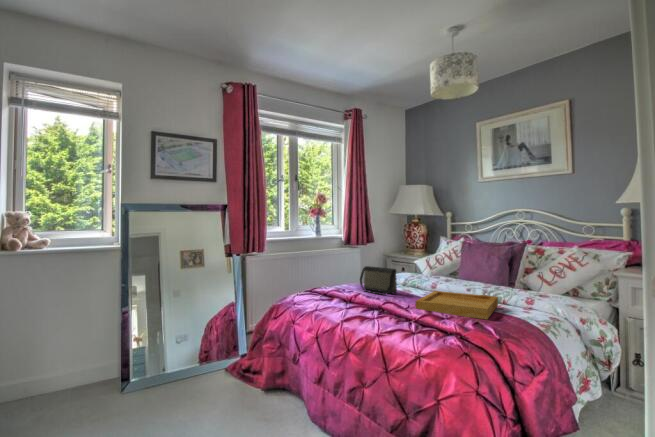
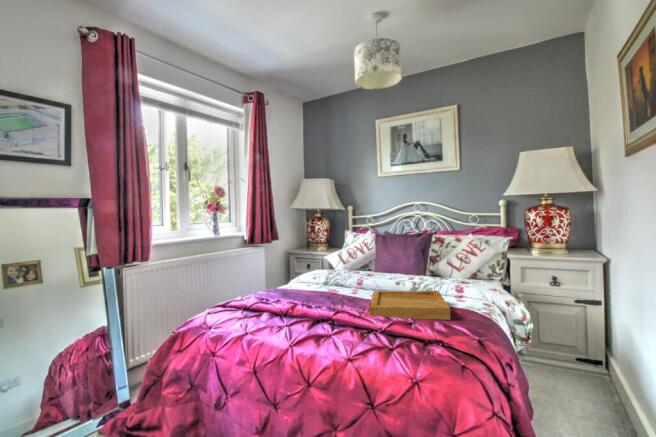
handbag: present [360,266,397,295] -> none [287,269,332,301]

